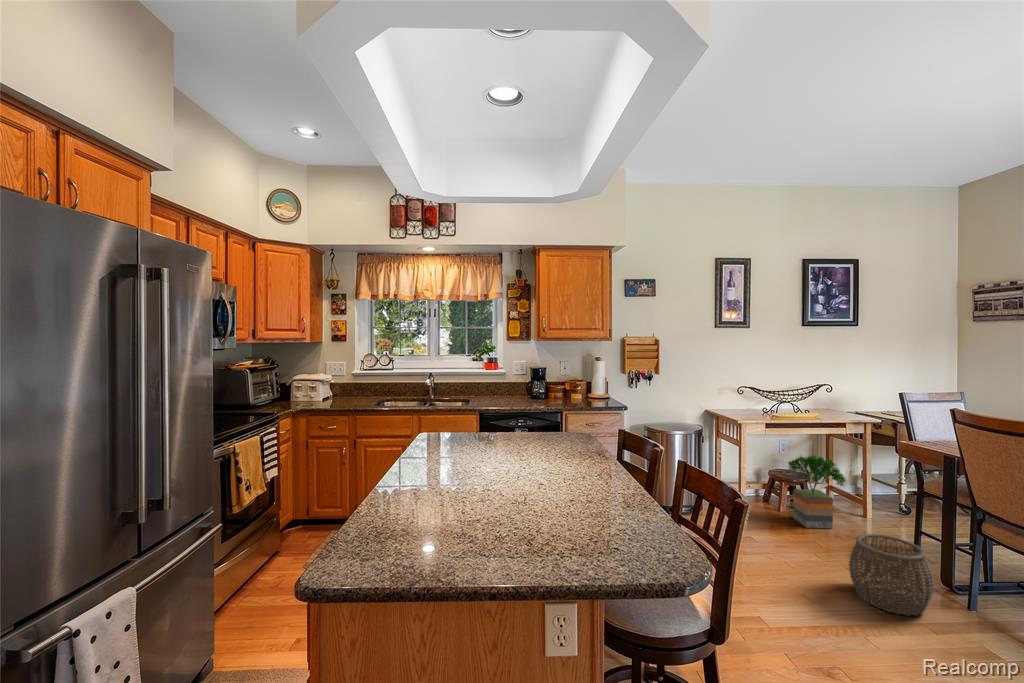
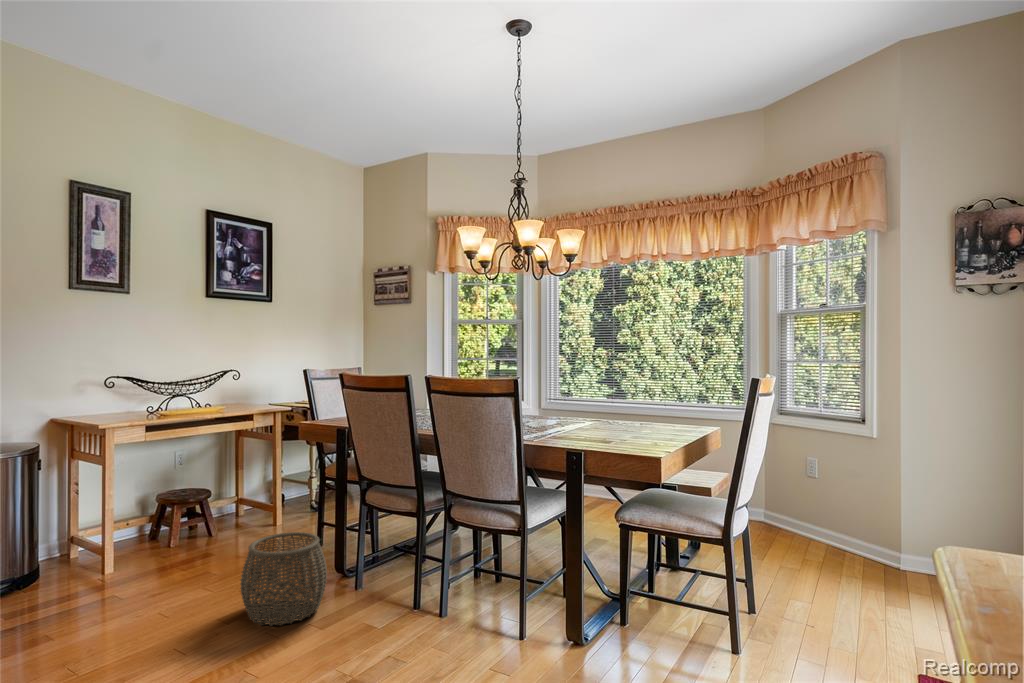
potted tree: present [788,455,846,528] -> none [177,459,251,558]

